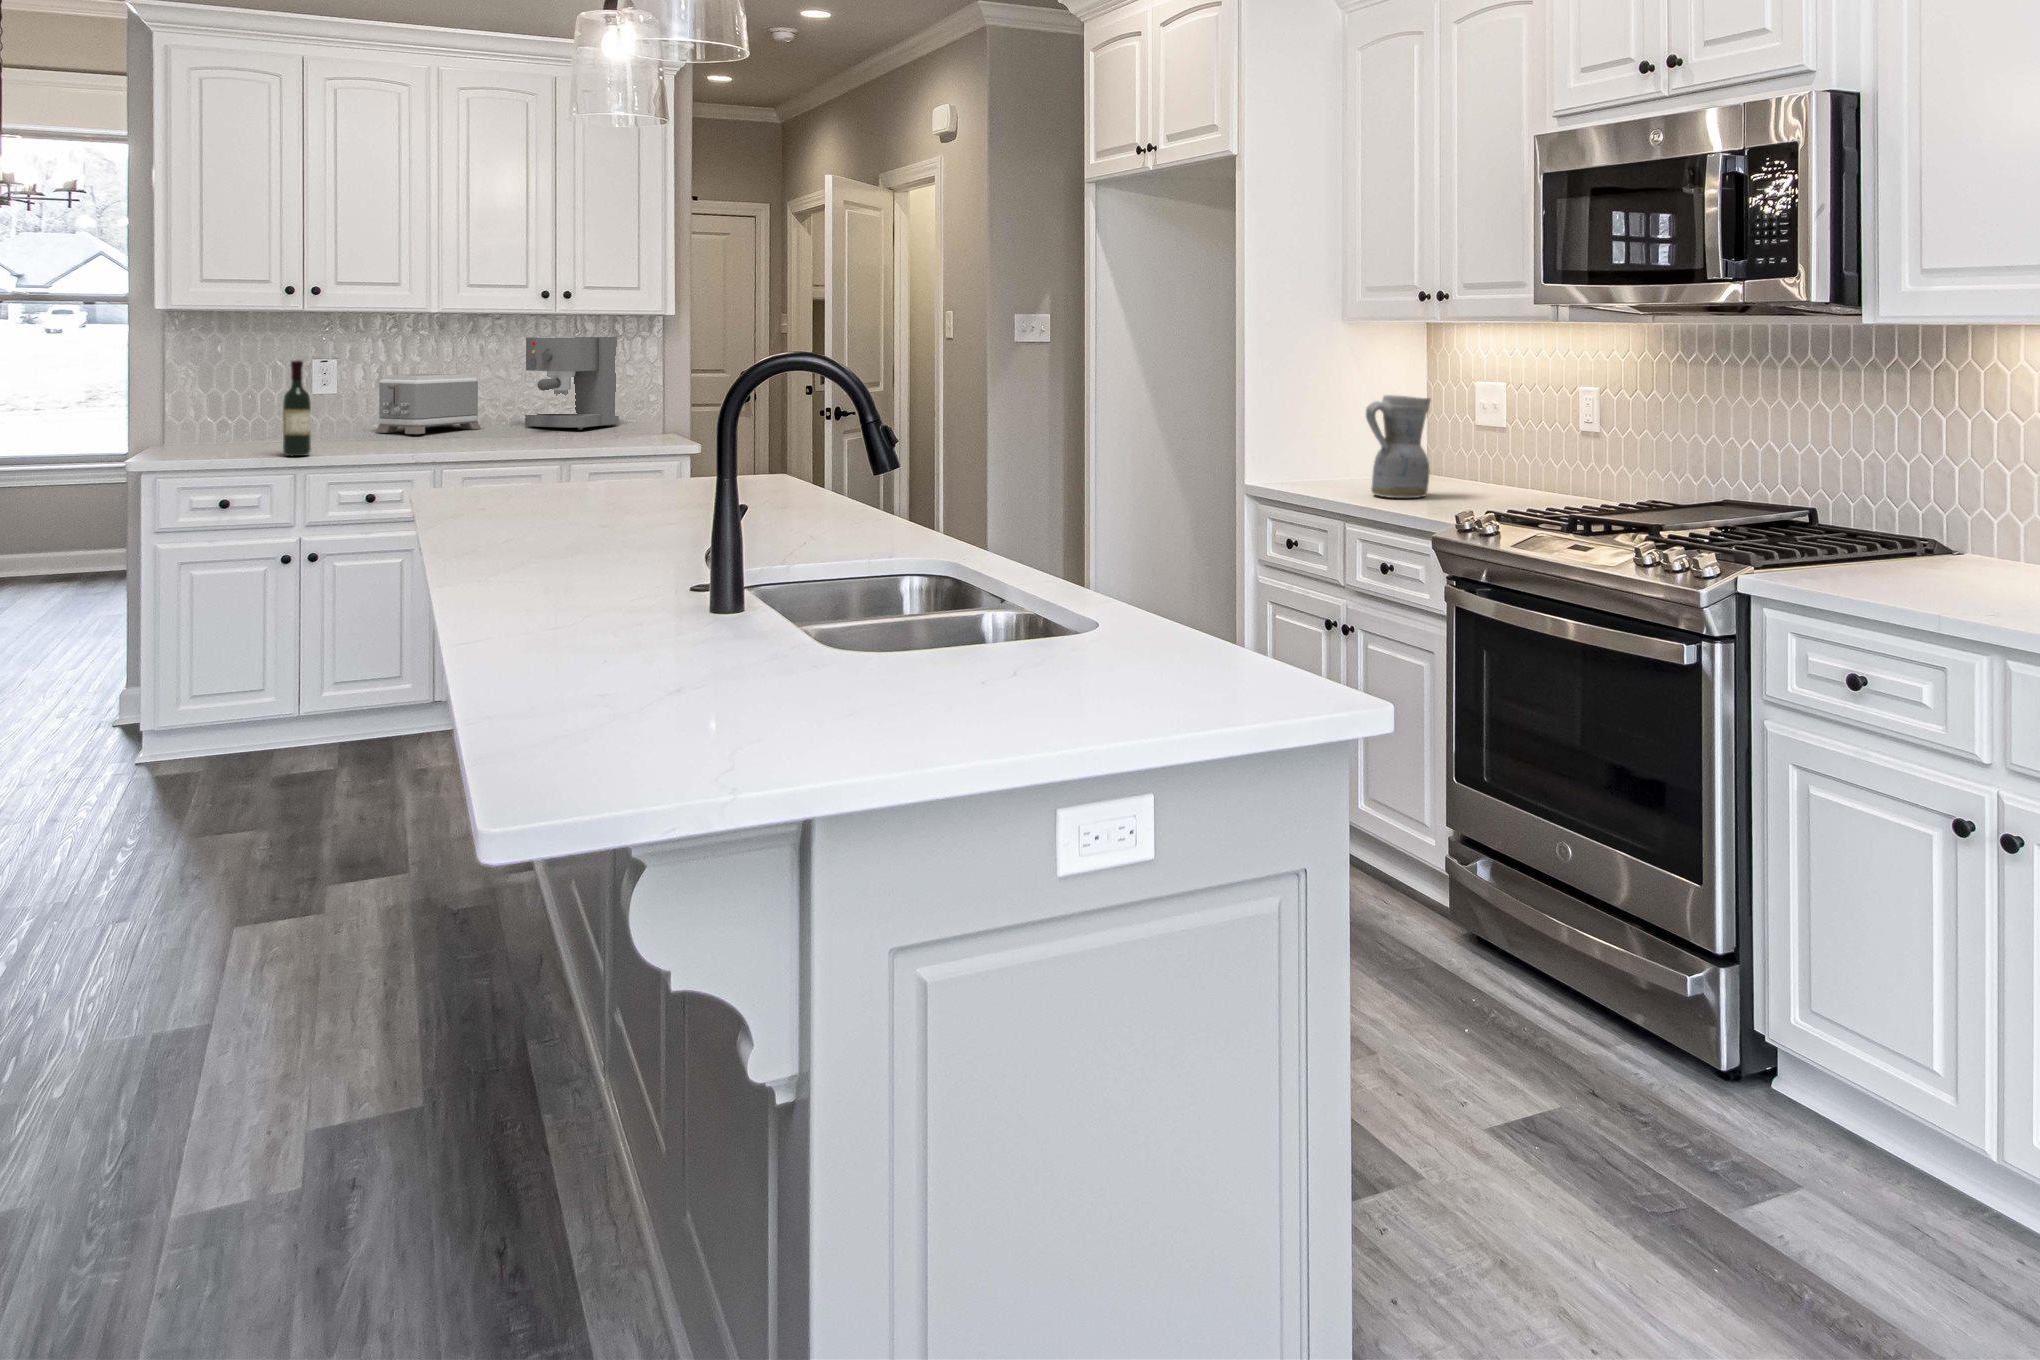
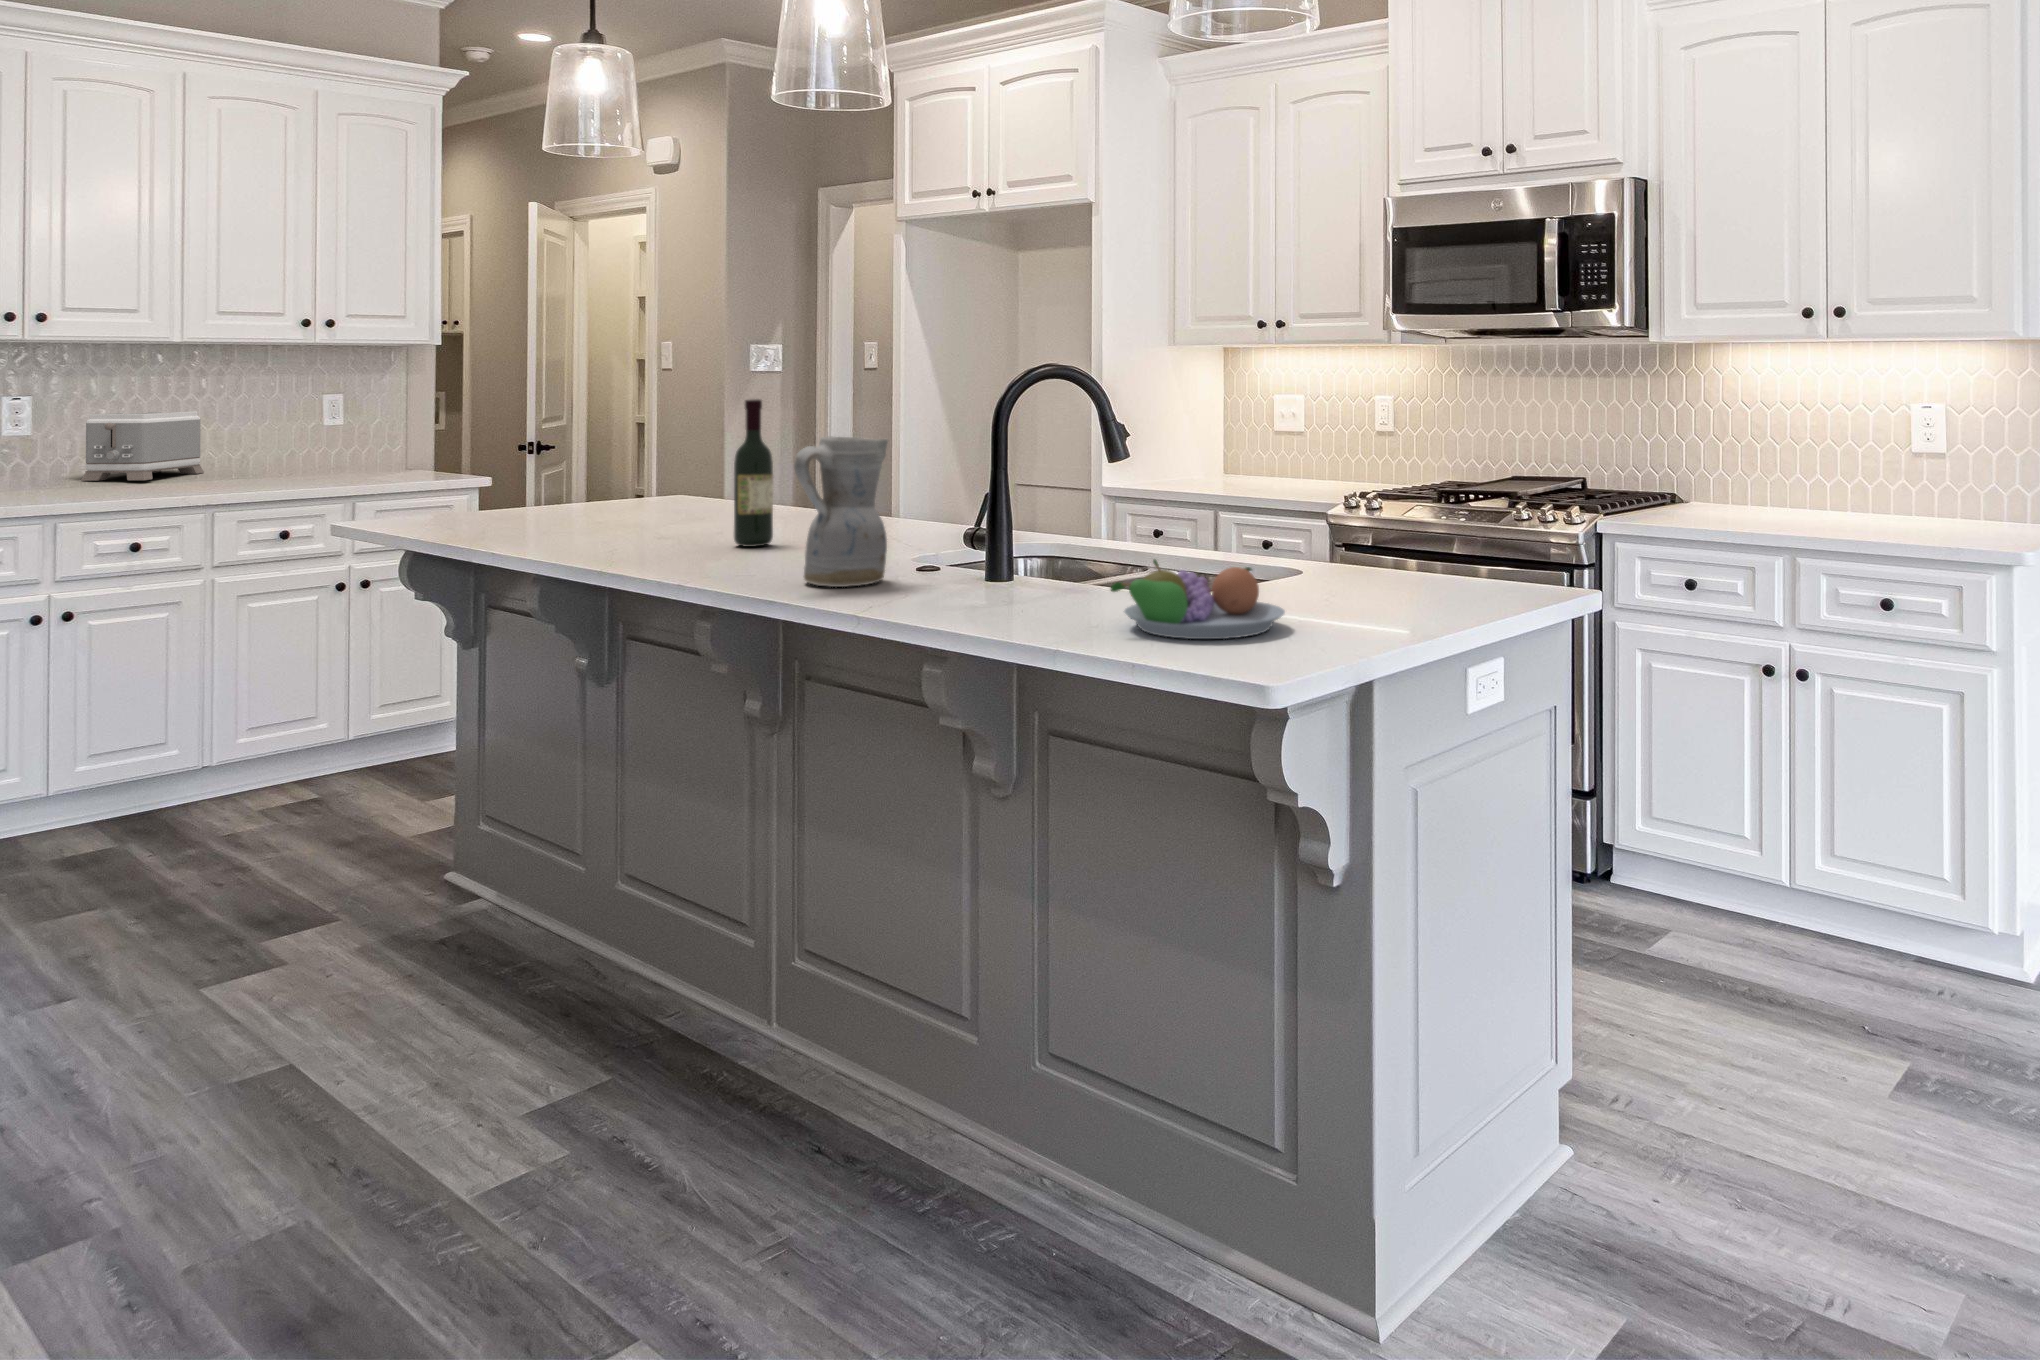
coffee maker: present [525,336,619,430] -> none [254,368,361,470]
wine bottle: present [283,360,311,456] -> present [733,399,773,547]
ceramic pitcher: present [1366,395,1431,498] -> present [794,436,888,587]
fruit bowl: none [573,609,808,730] -> present [1111,559,1285,639]

